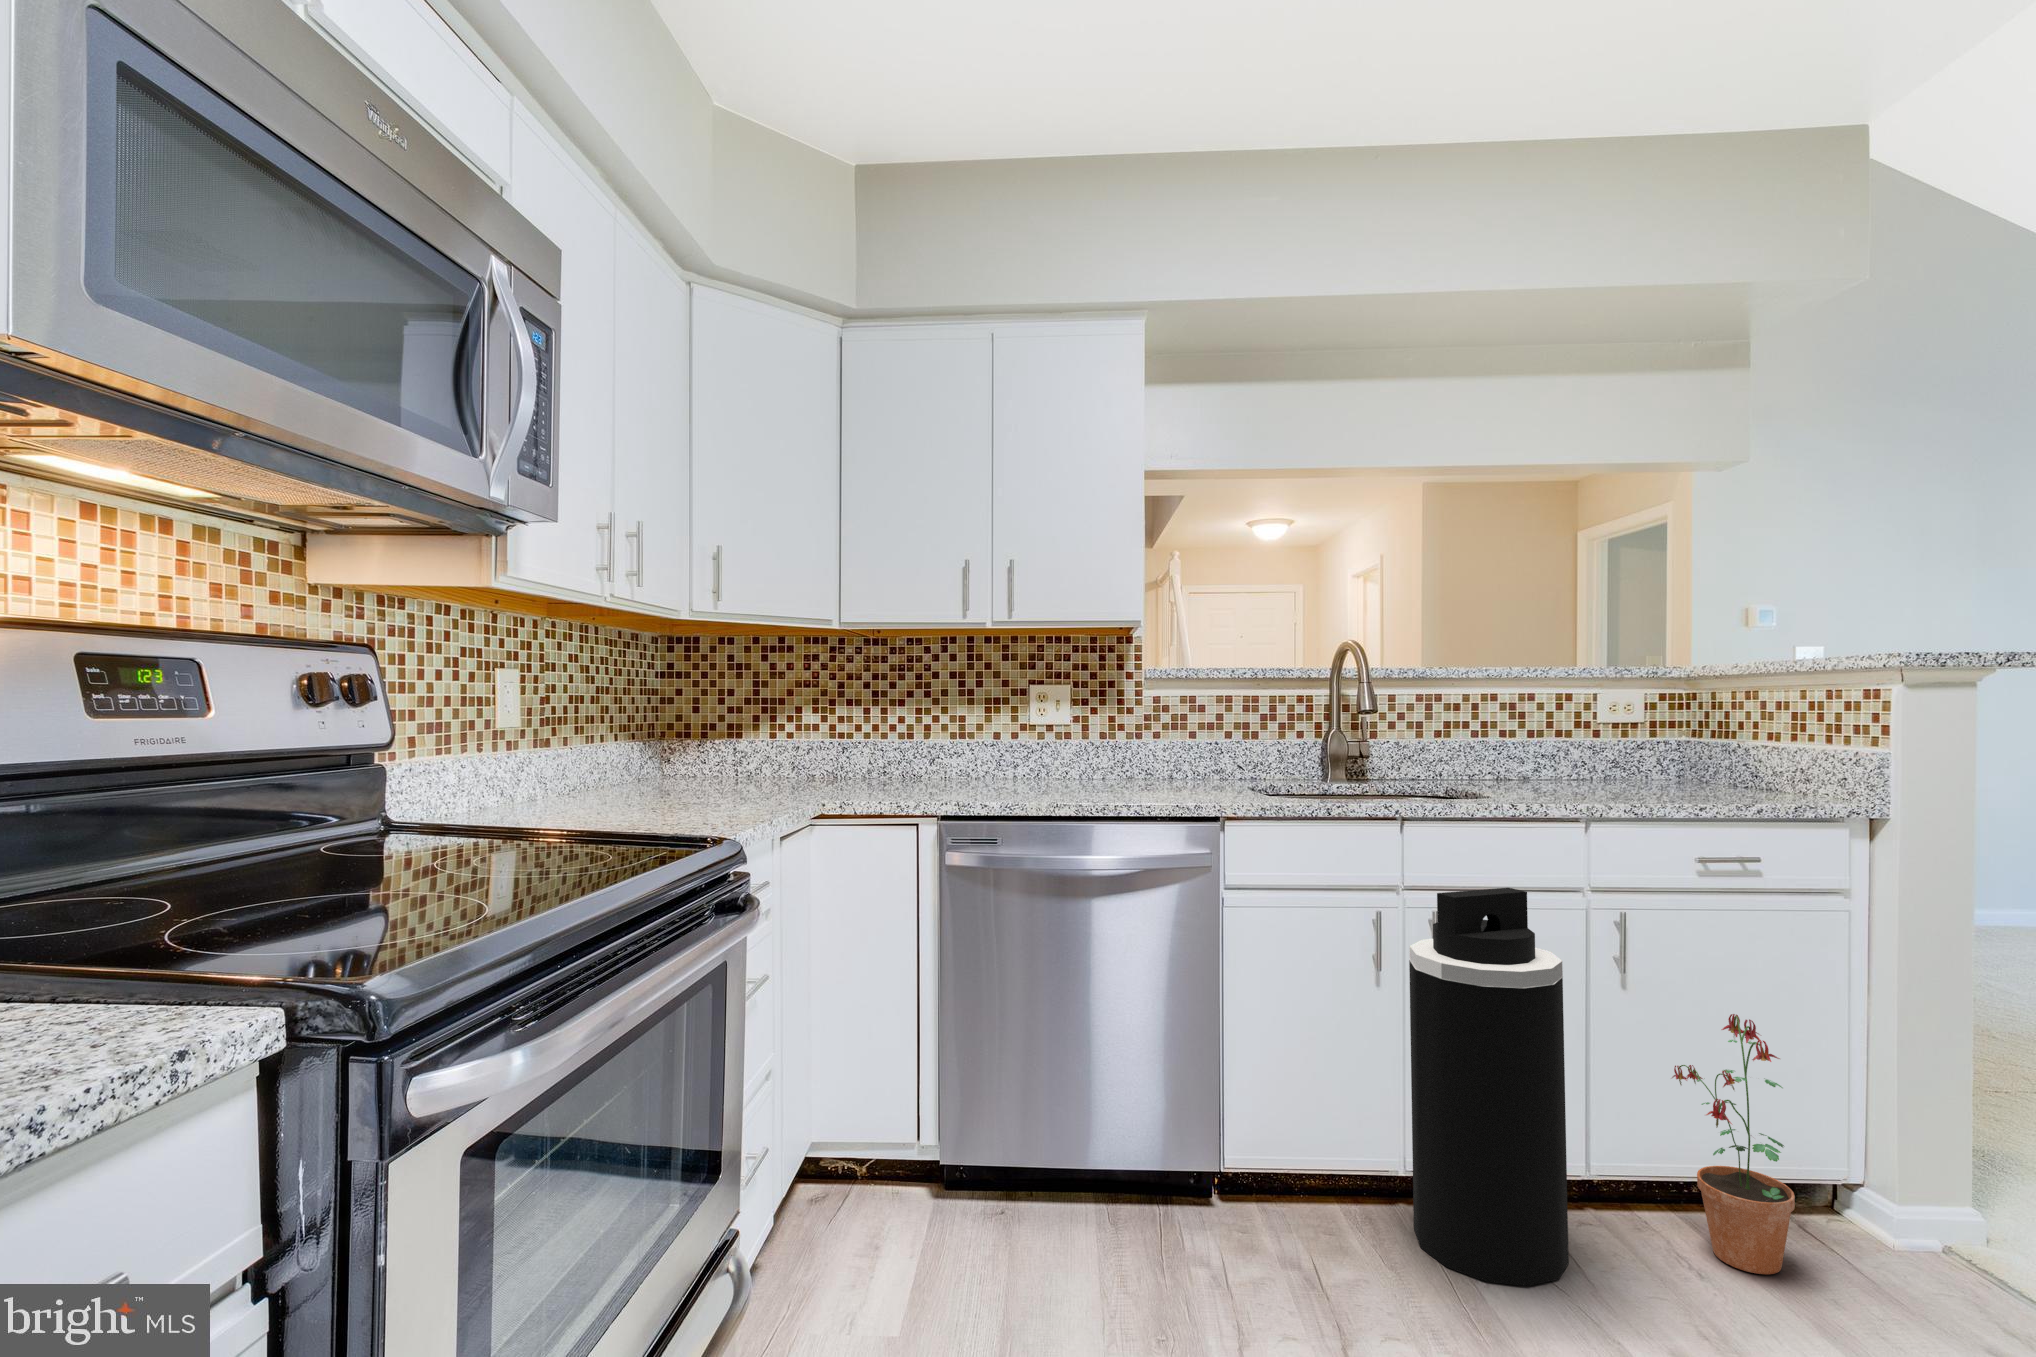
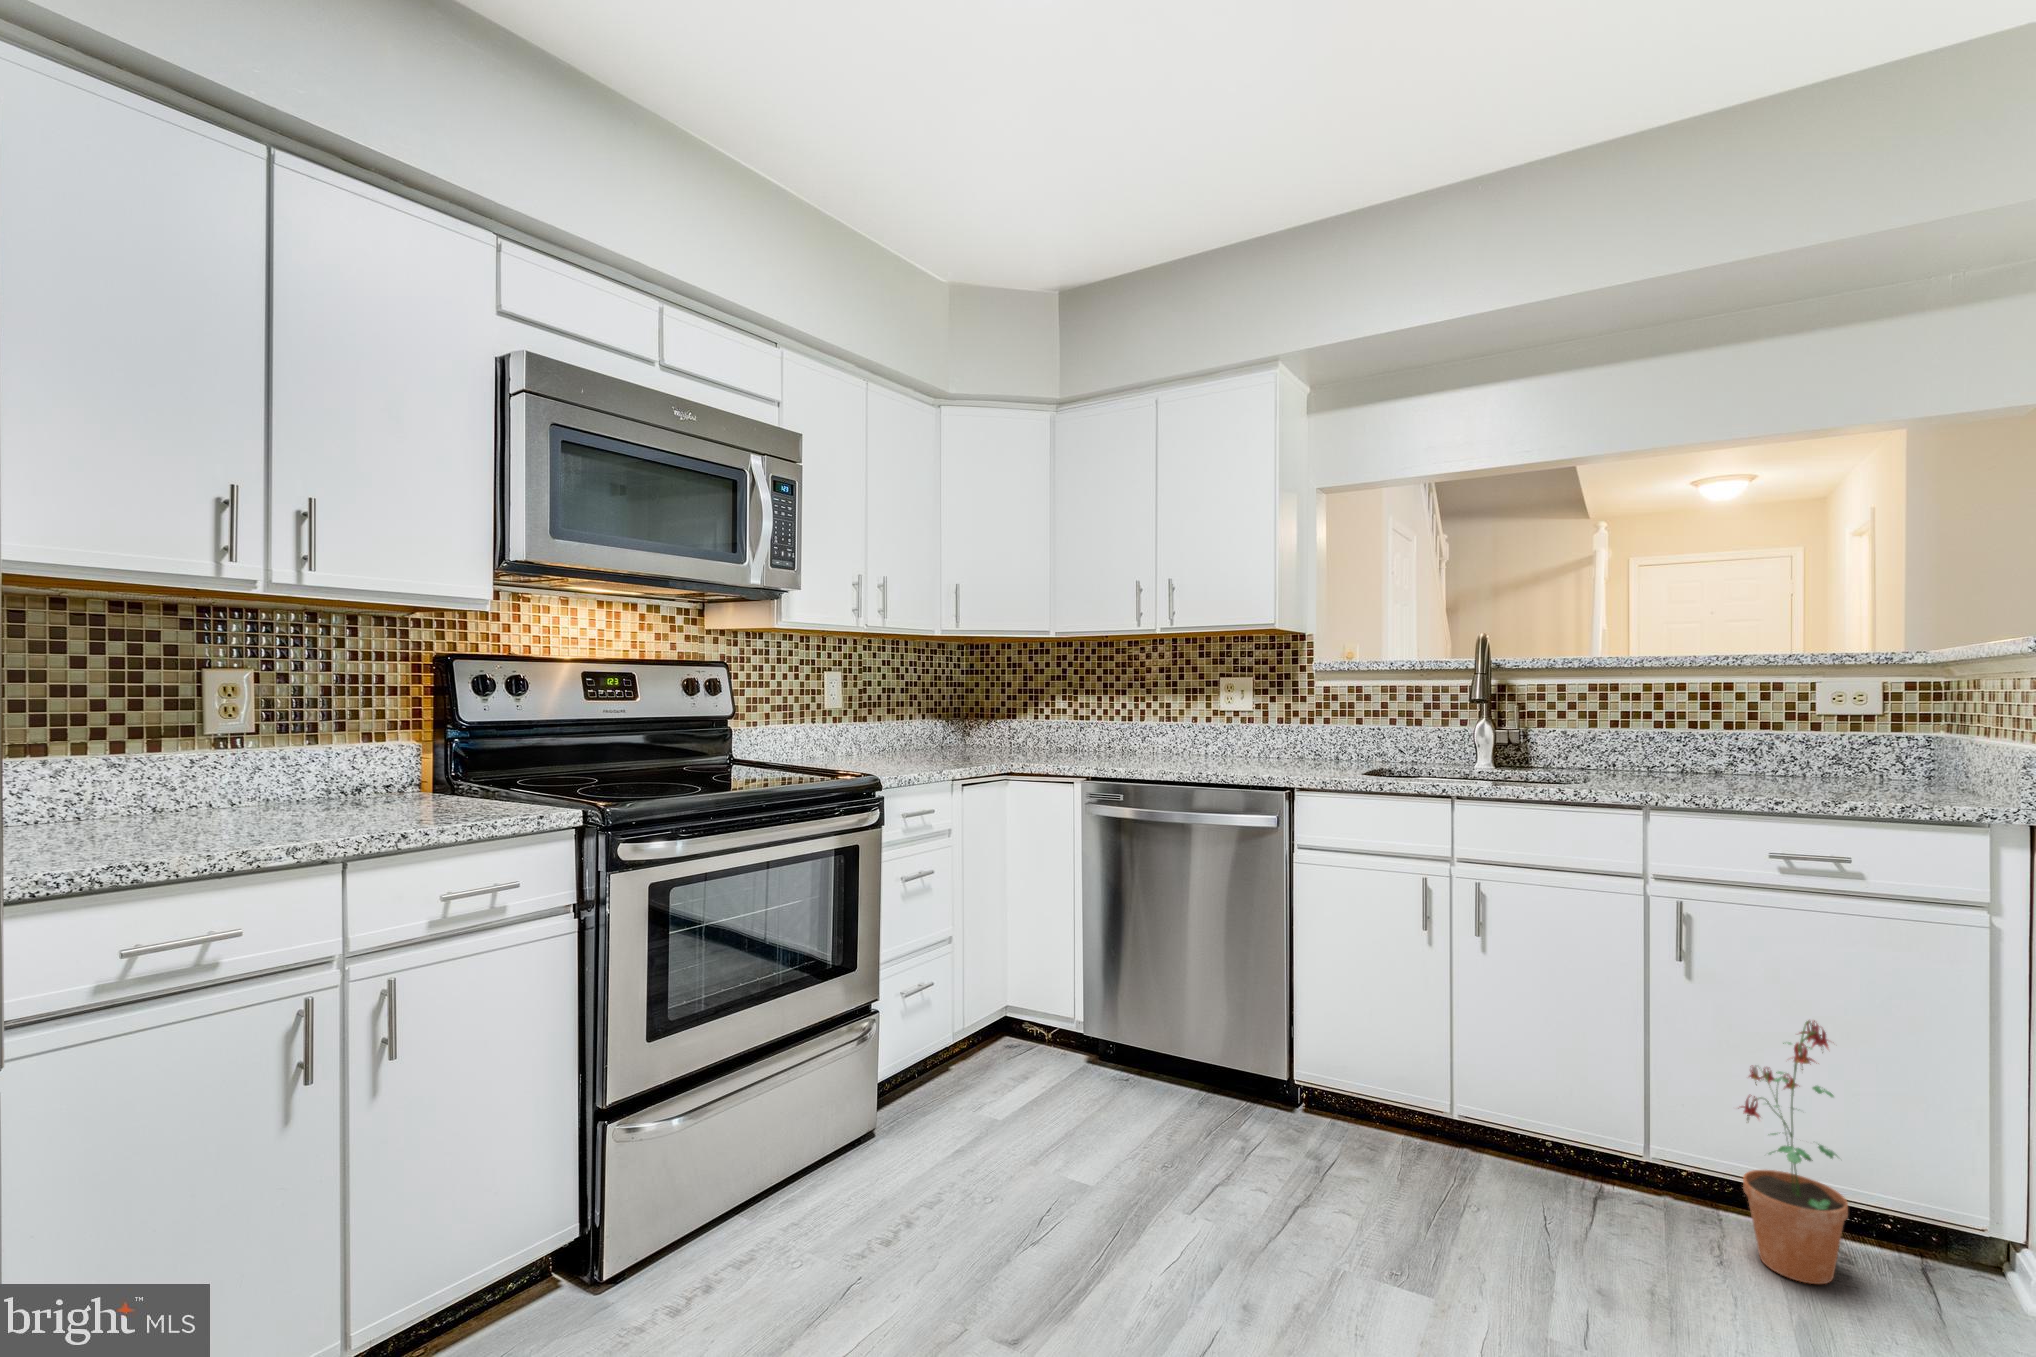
trash can: present [1409,888,1569,1286] -> none [1437,864,1585,1224]

